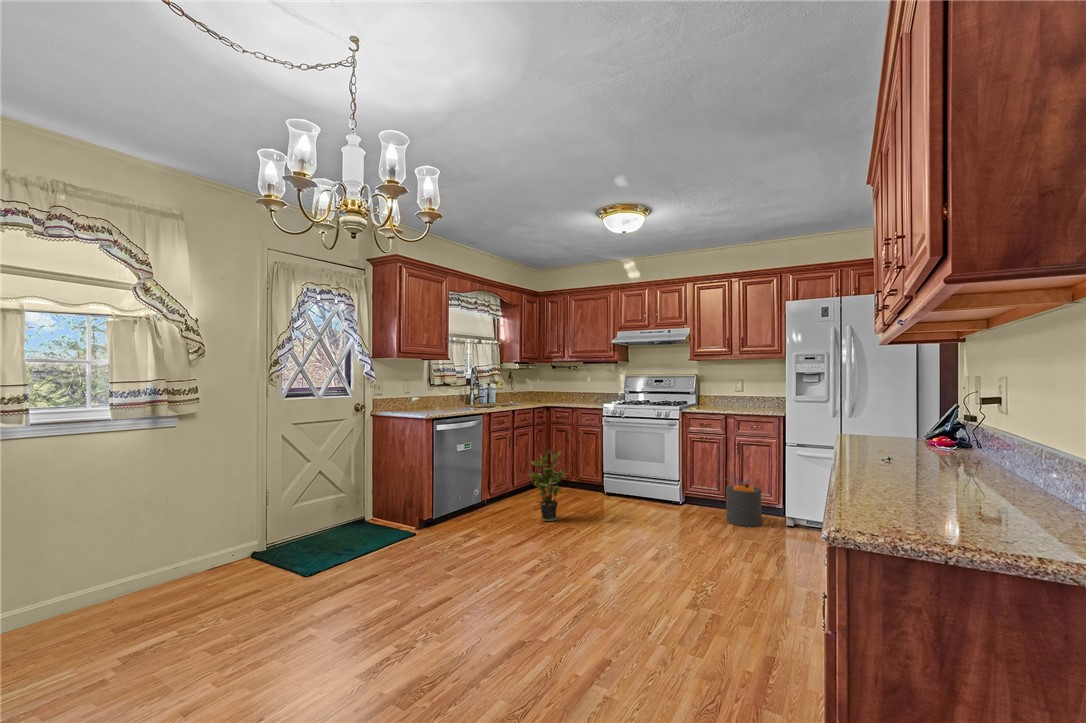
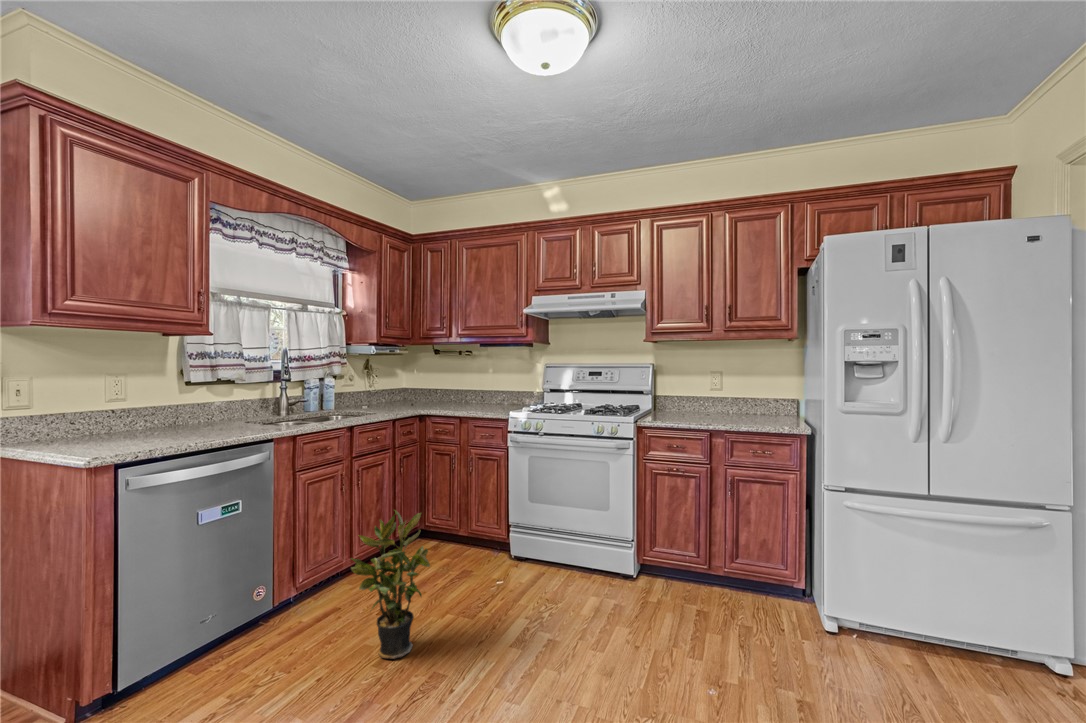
trash can: present [726,475,762,527] -> none [718,537,787,645]

